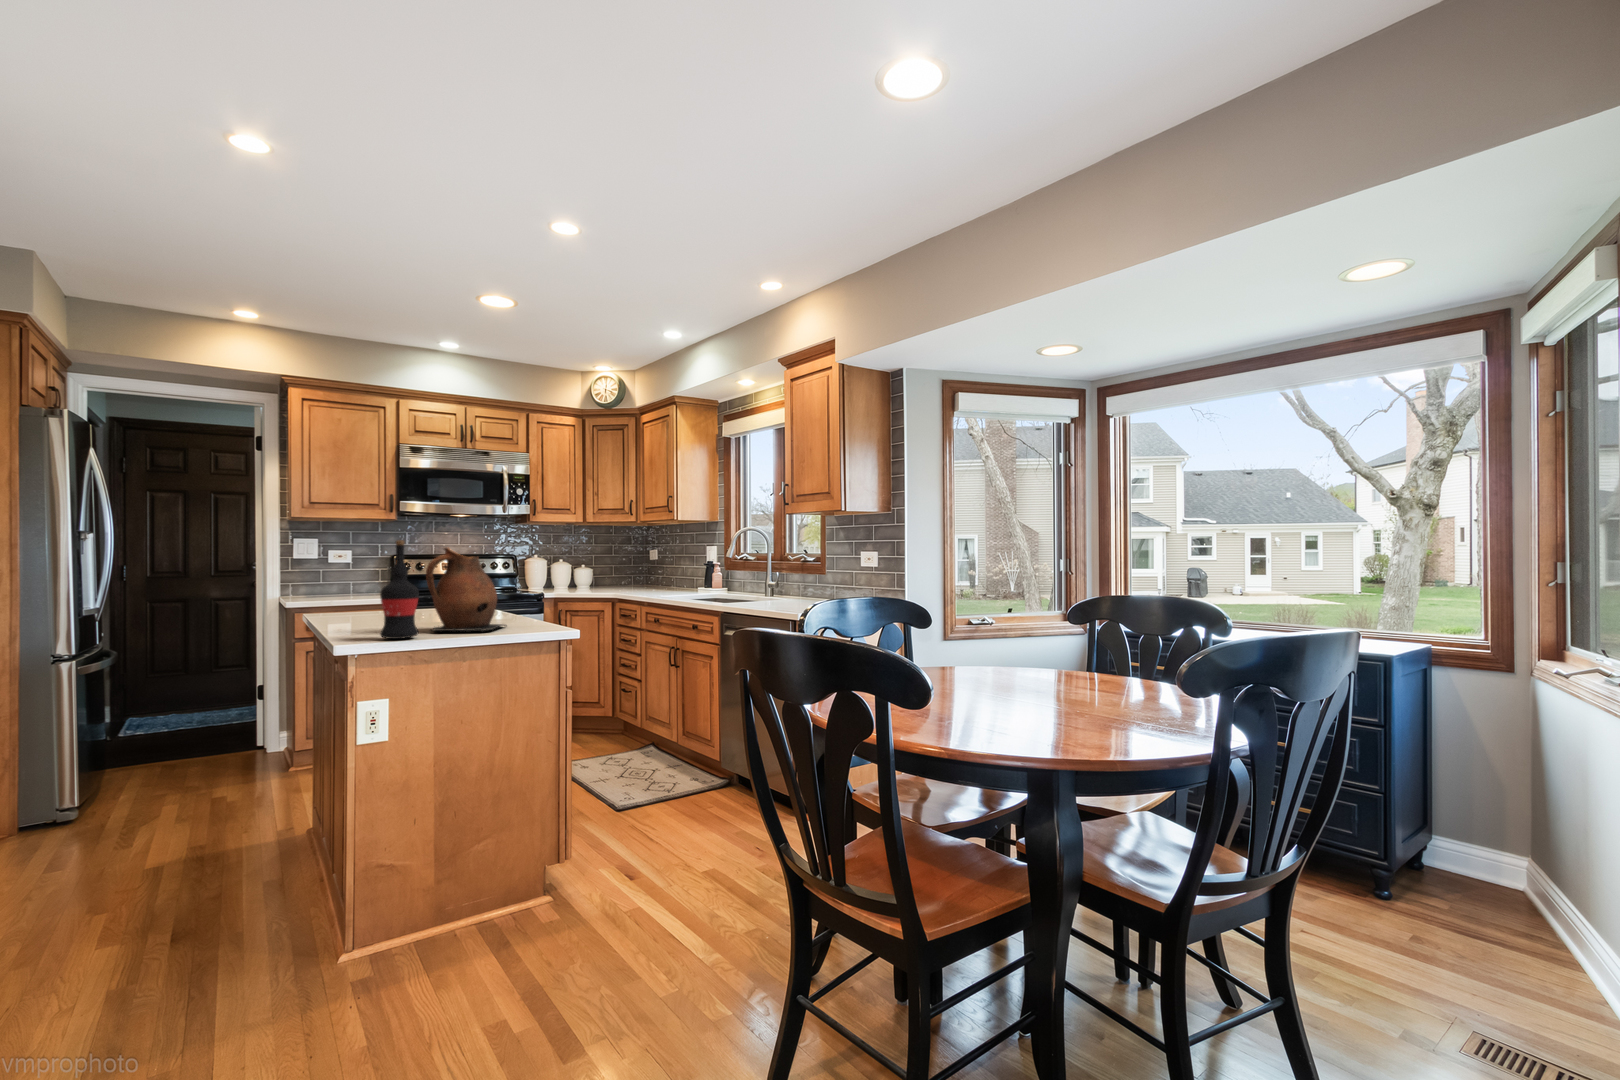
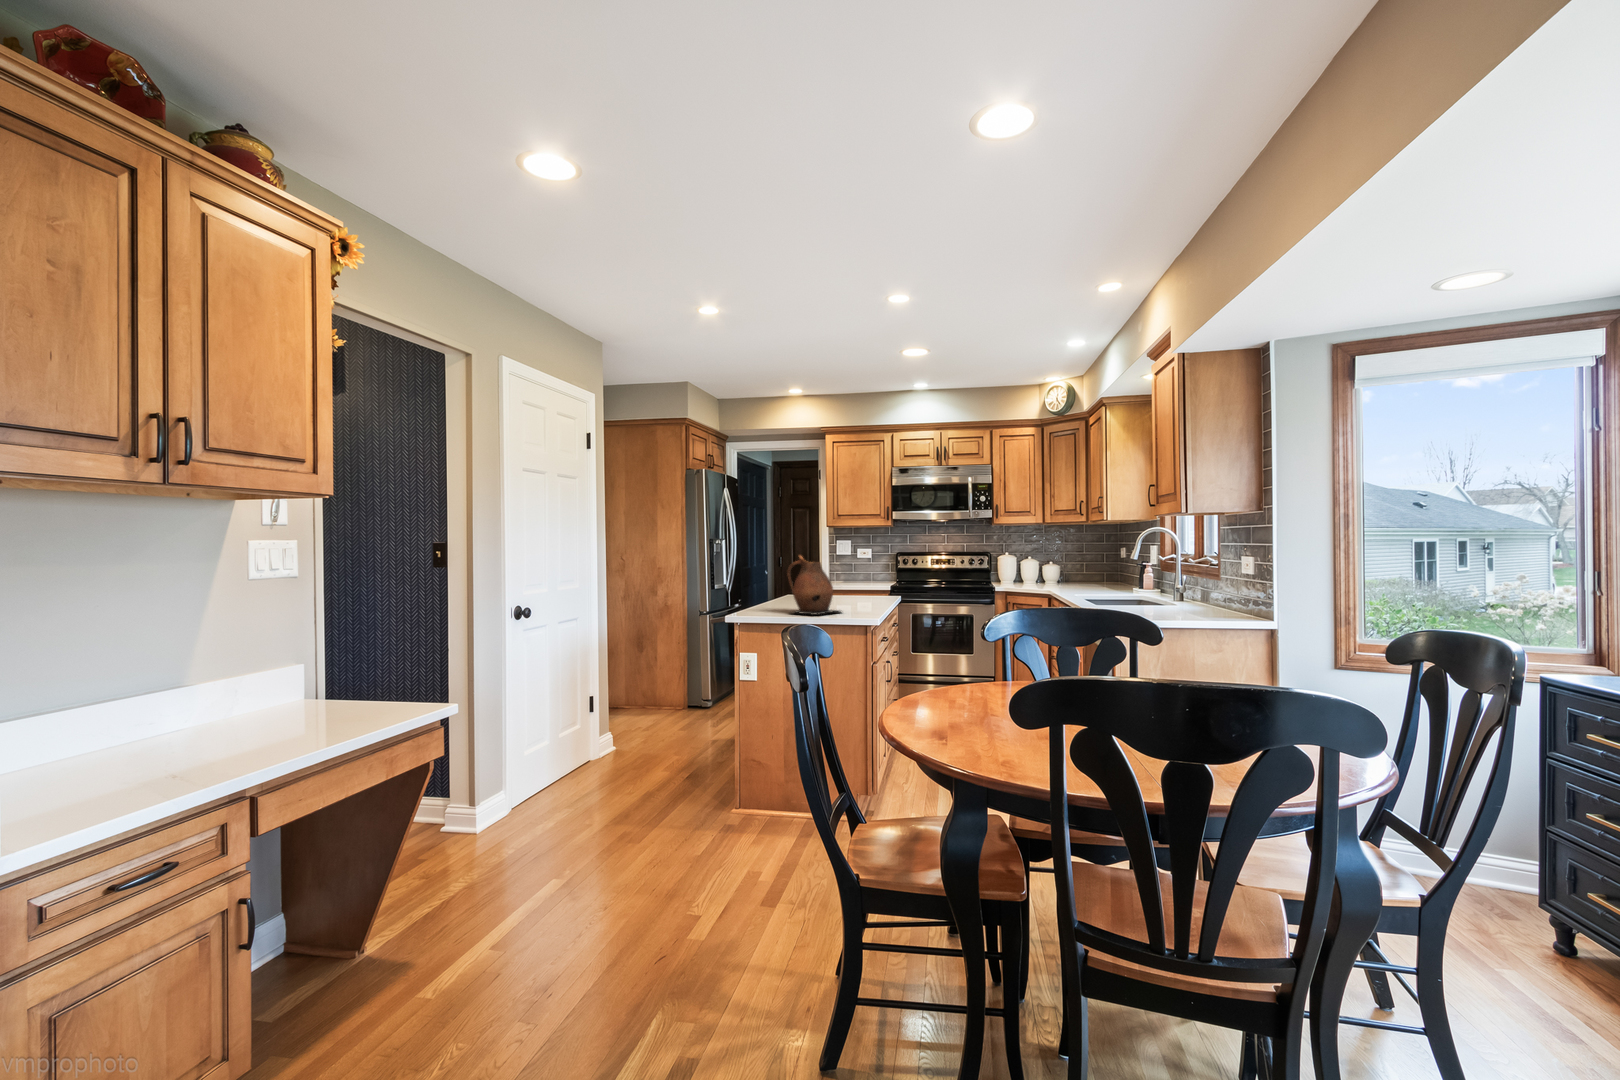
wine bottle: present [380,540,419,639] -> none [748,552,771,616]

